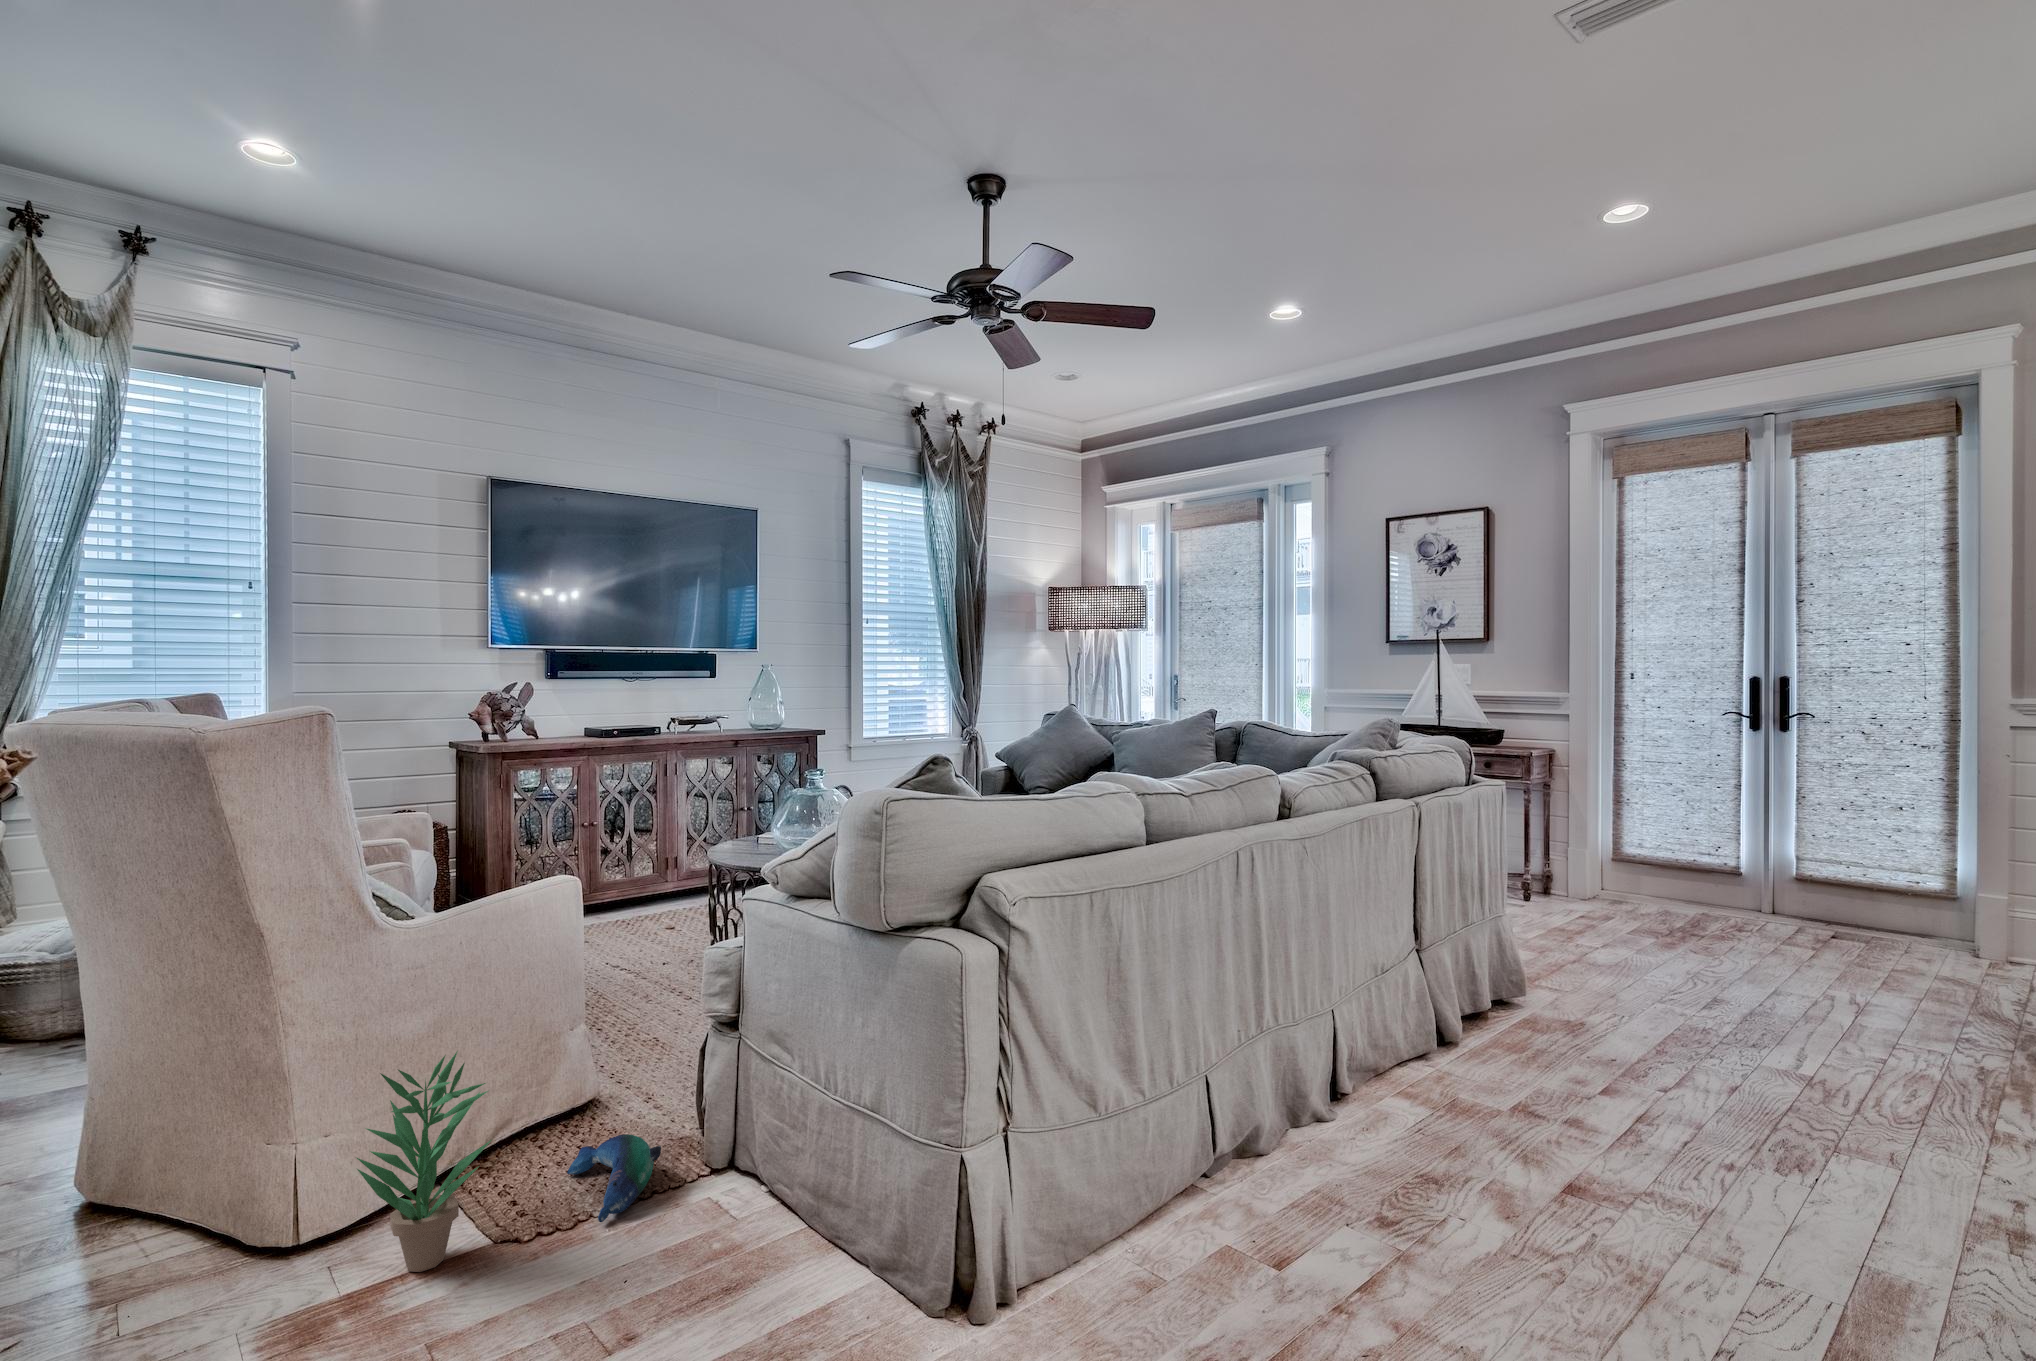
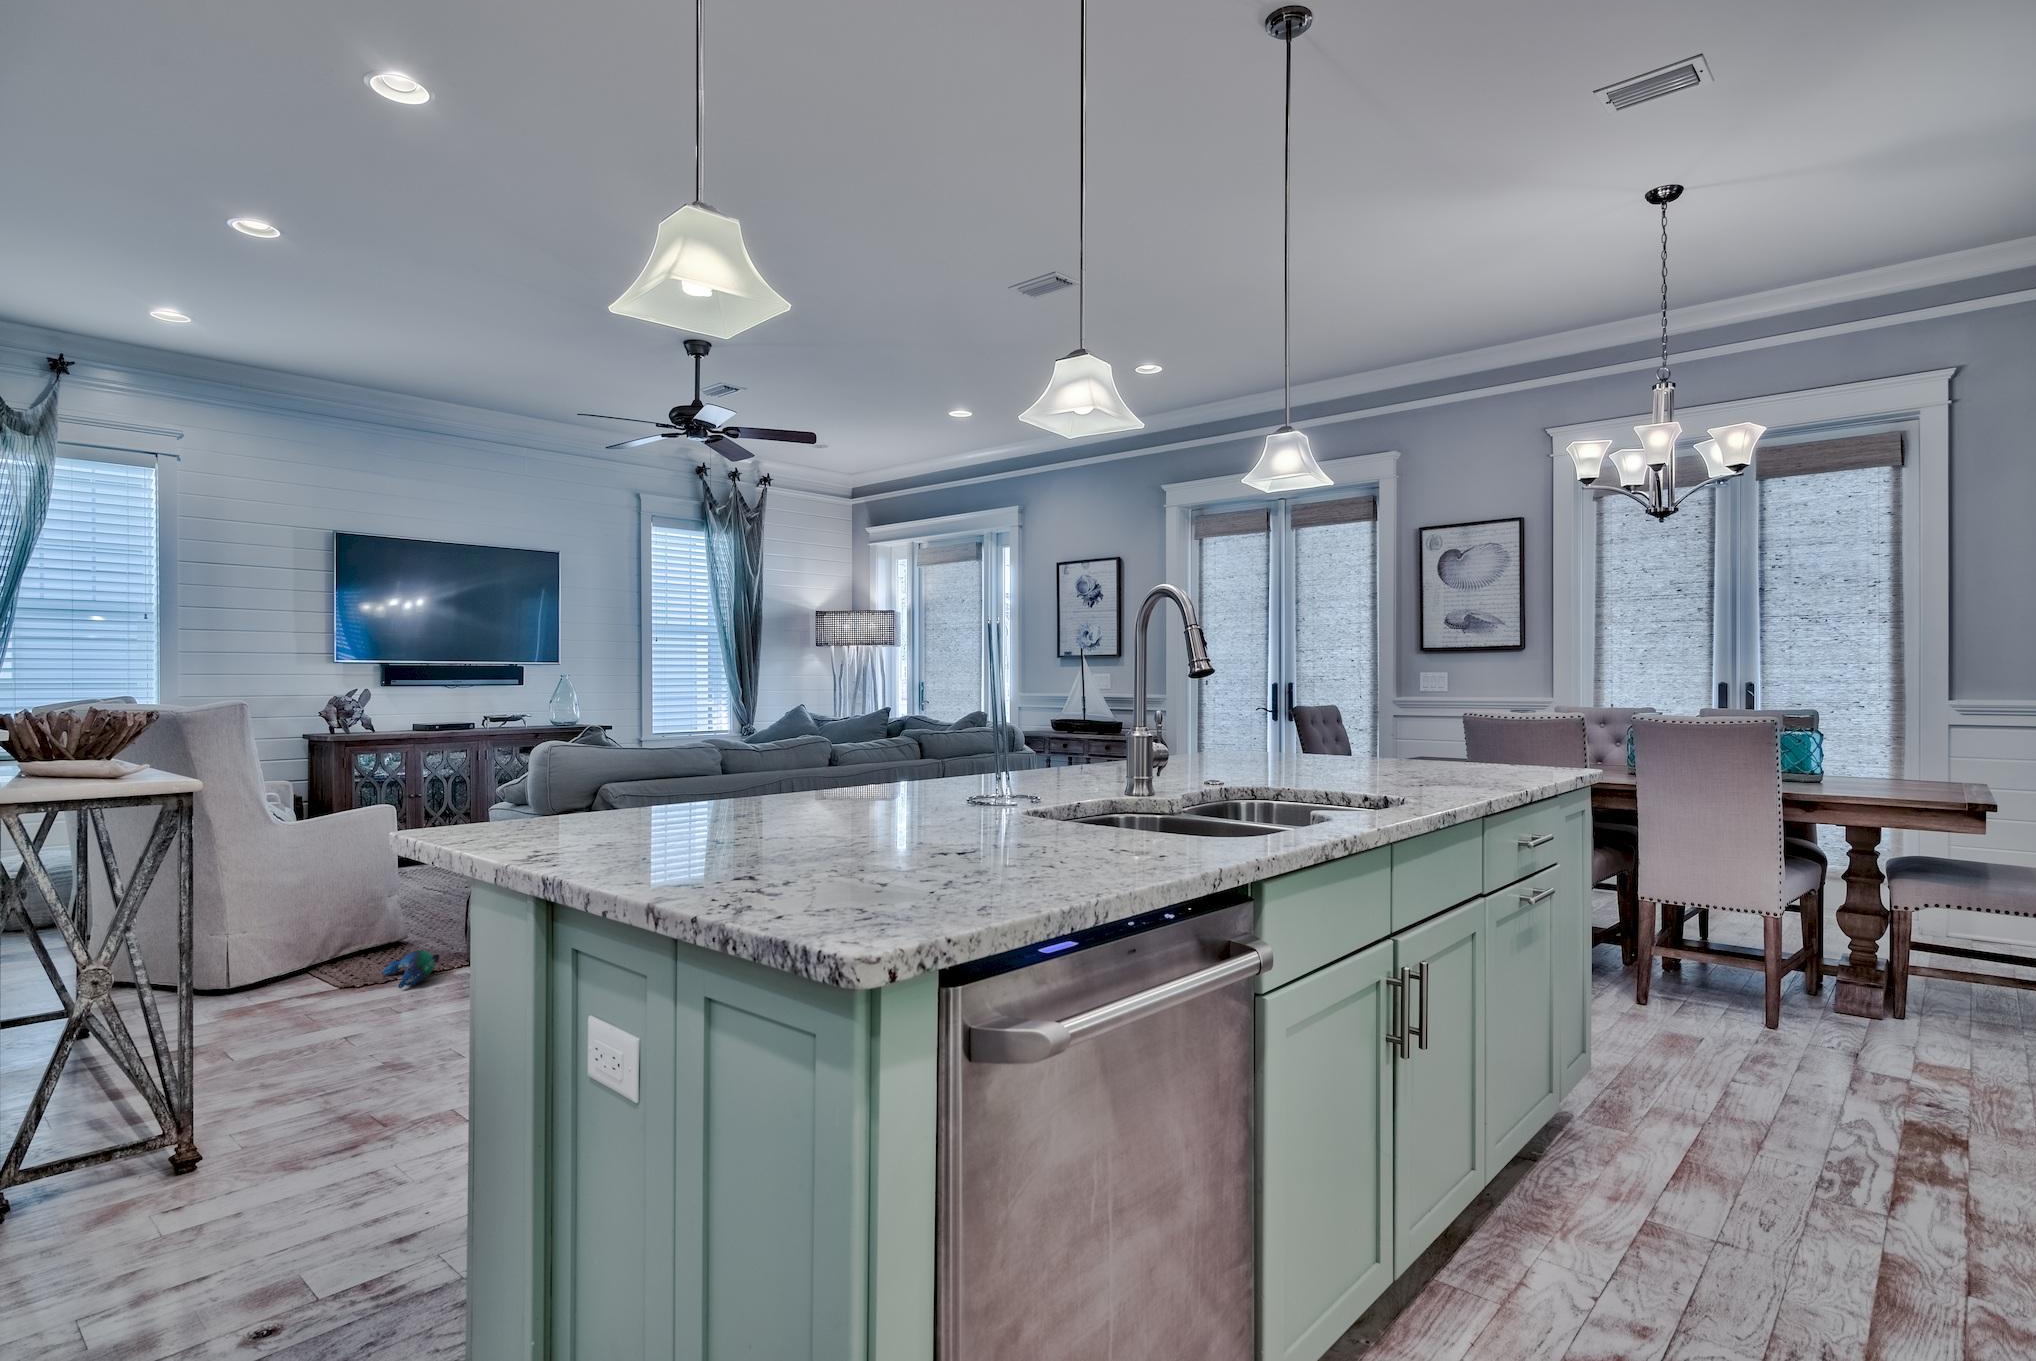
potted plant: present [357,1052,491,1272] -> none [255,888,336,1007]

